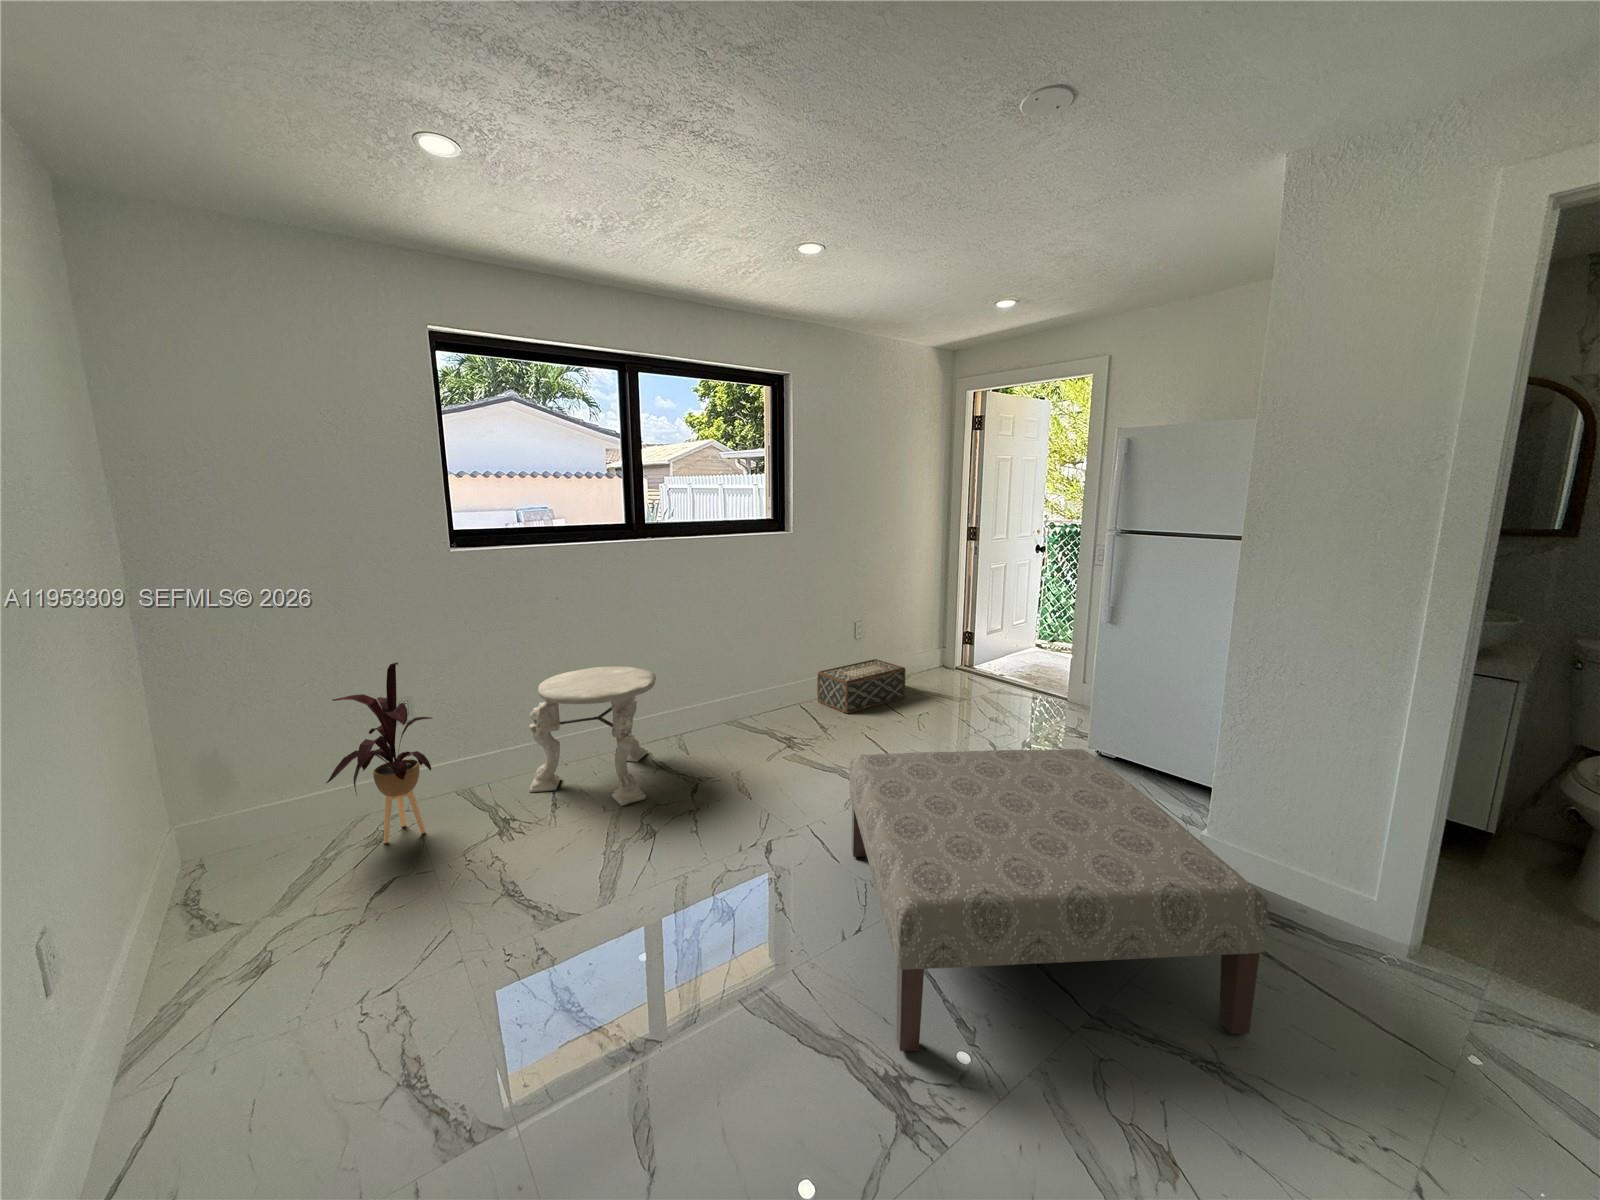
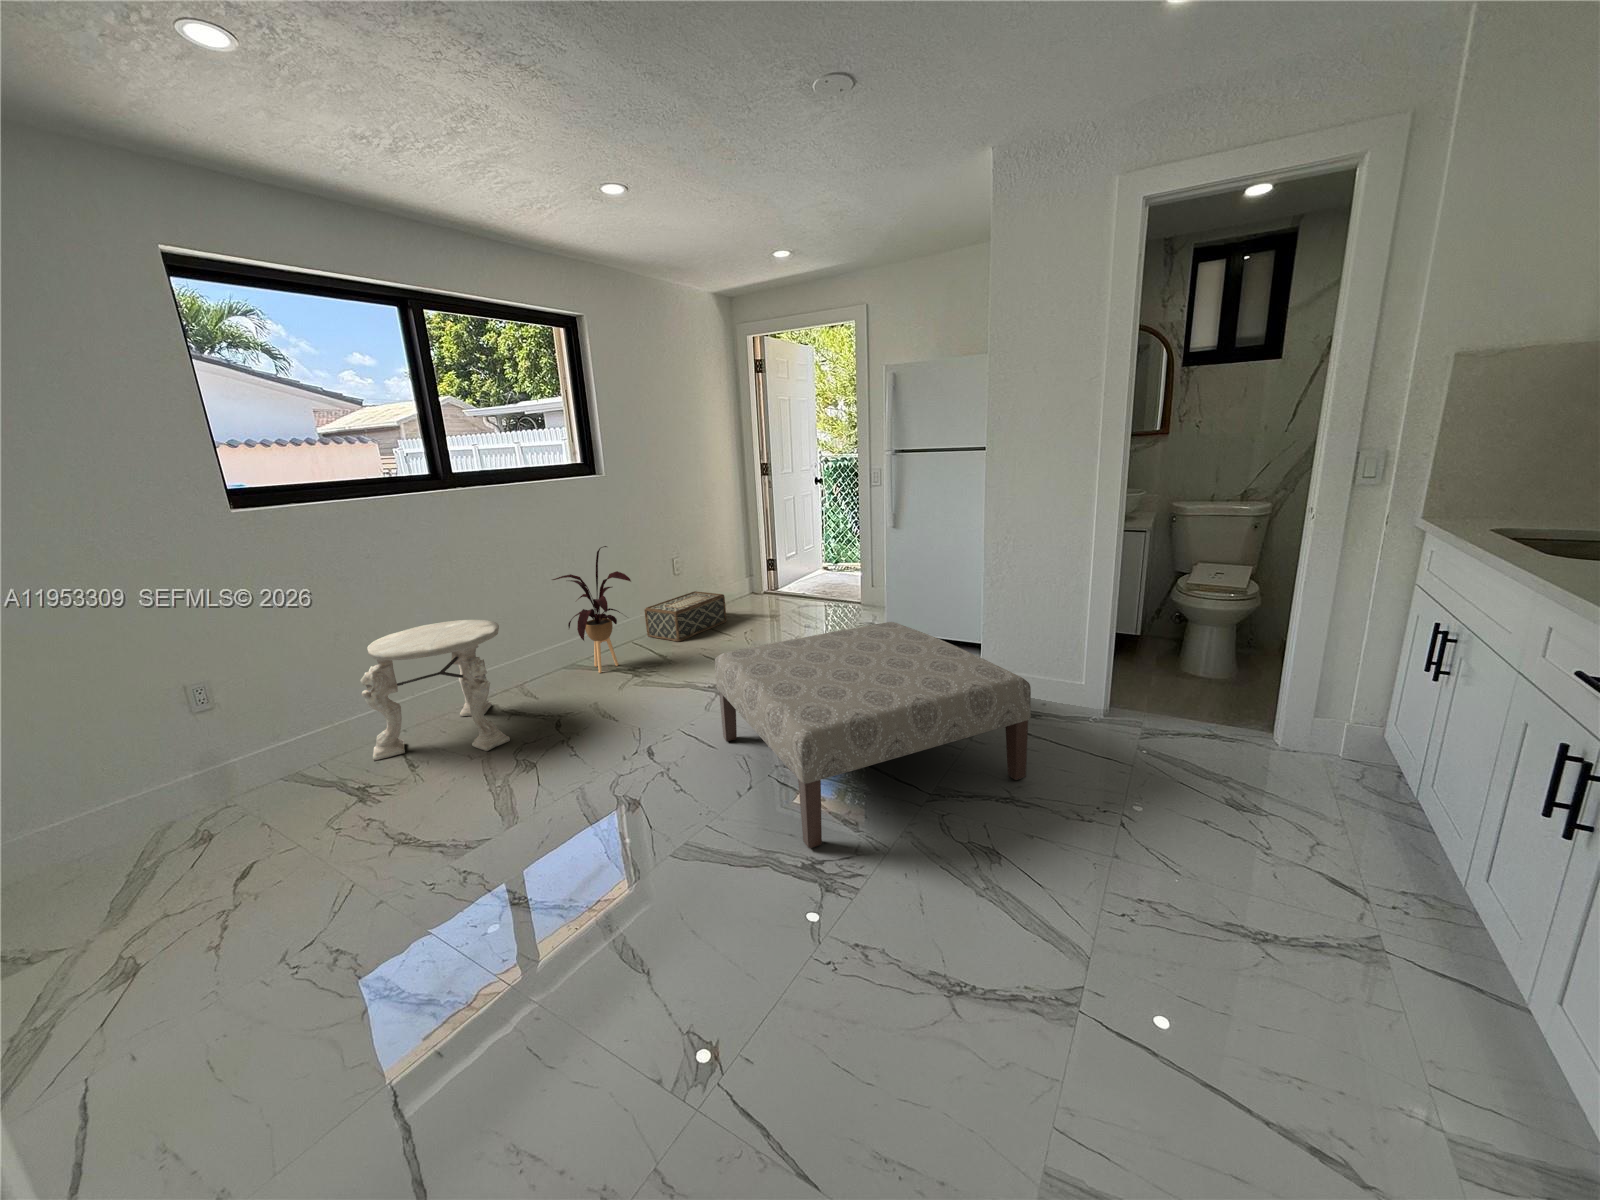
house plant: present [326,662,432,843] -> present [552,546,631,673]

